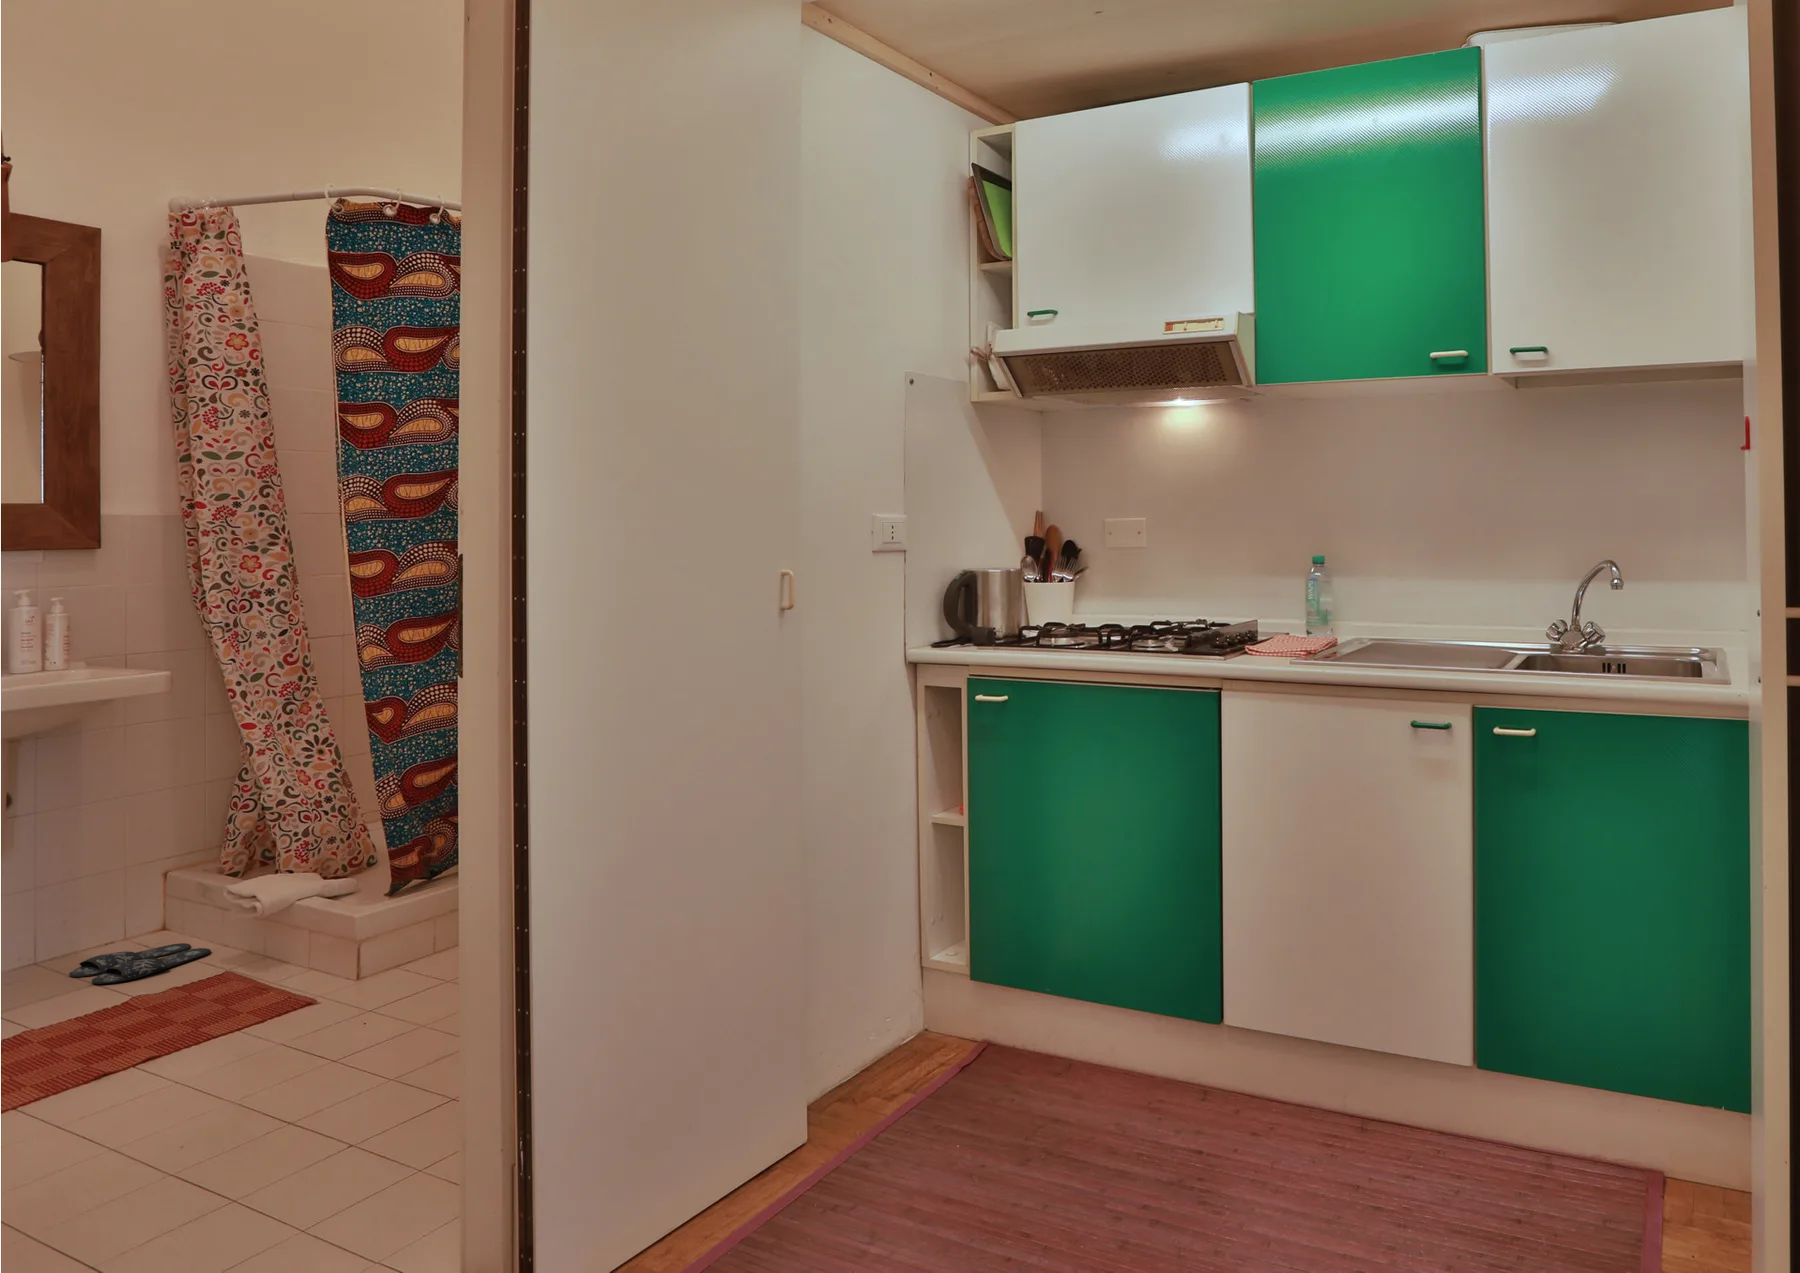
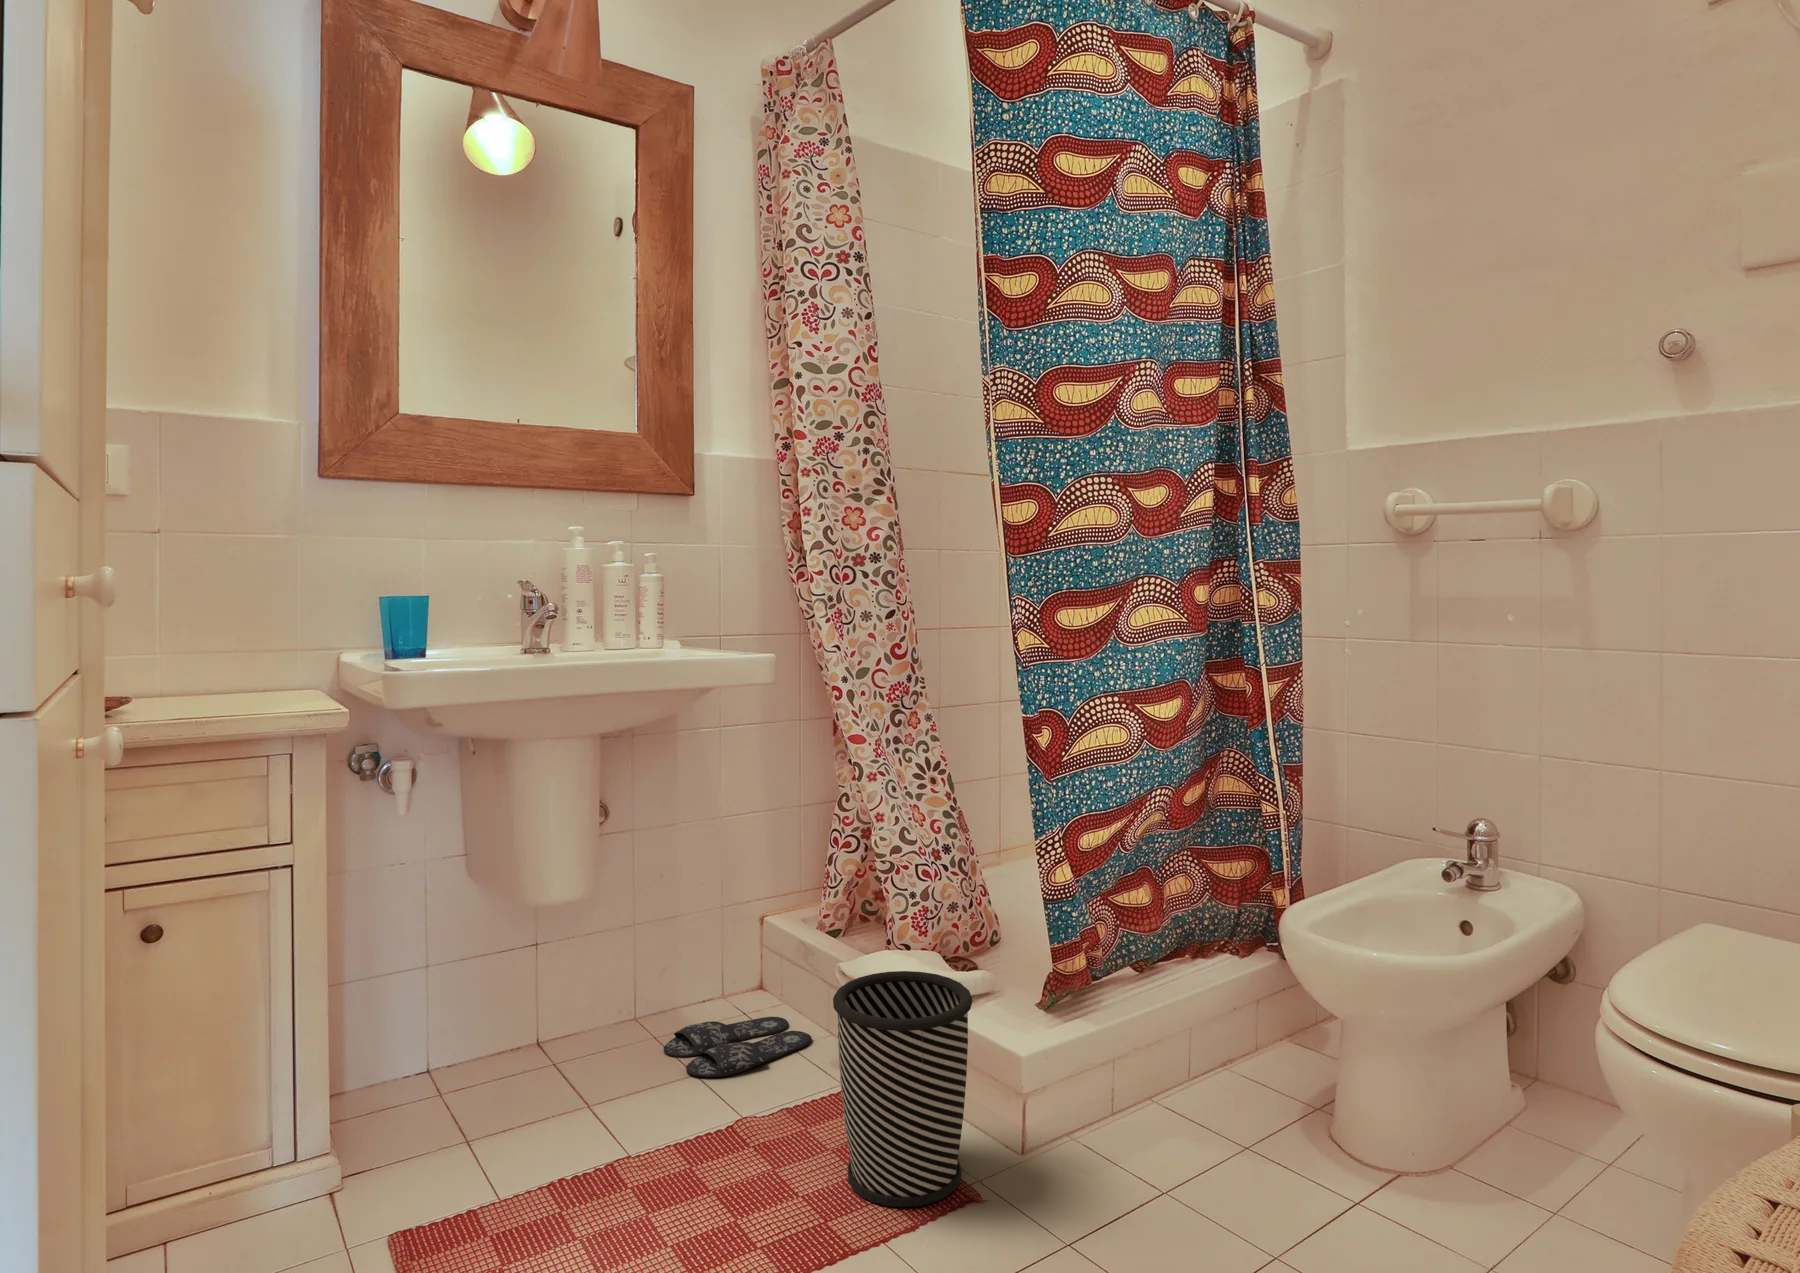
wastebasket: none [218,873,327,1020] -> present [833,971,973,1207]

